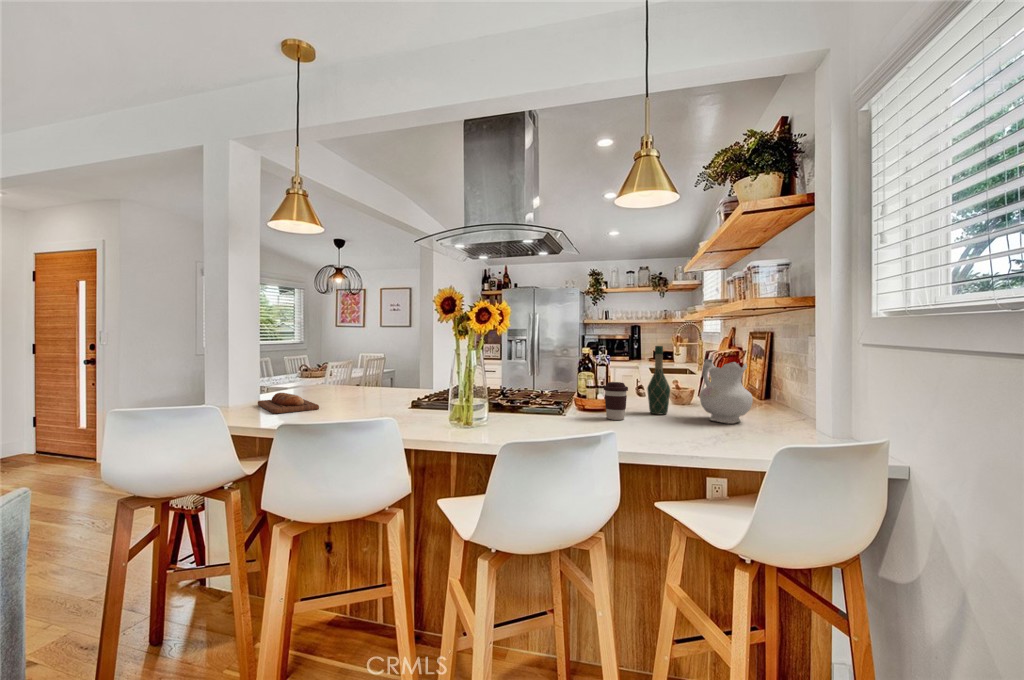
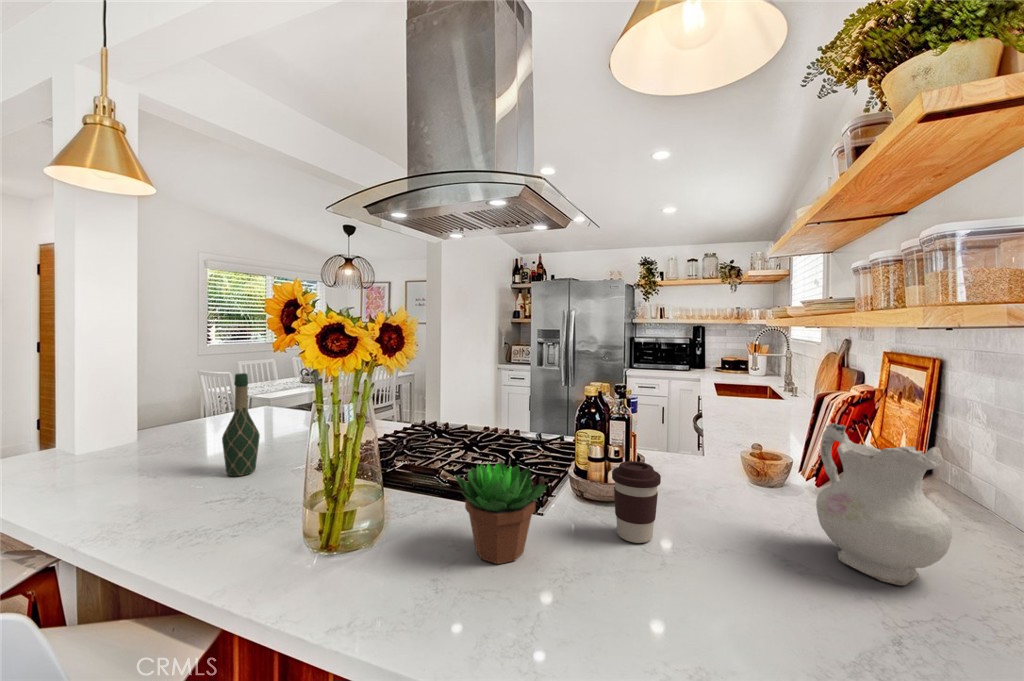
wine bottle: present [647,346,670,415] -> present [222,373,260,476]
succulent plant: none [530,380,574,427] -> present [455,462,547,564]
bread loaf: present [258,393,319,414] -> none [97,433,190,476]

